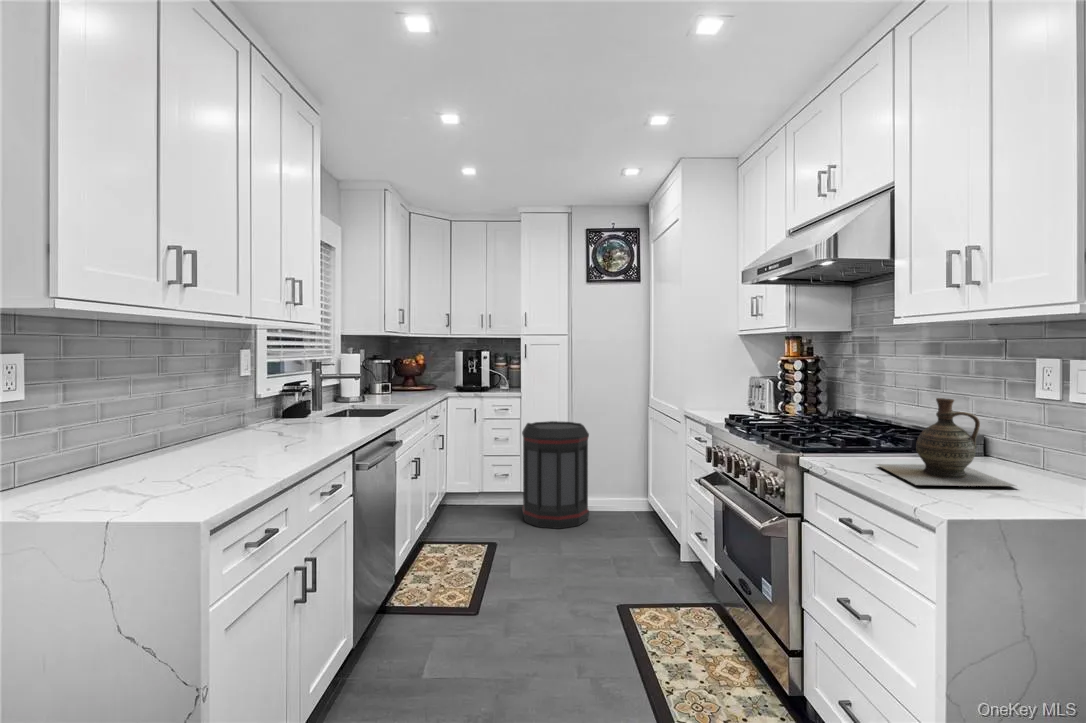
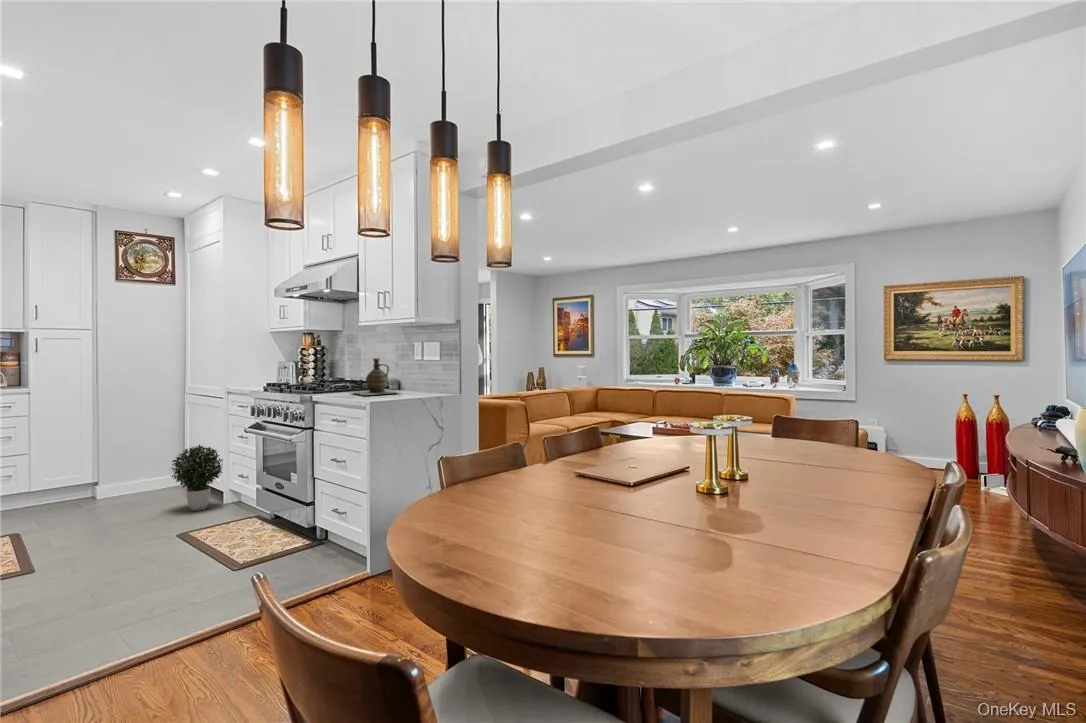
trash can: present [522,421,589,529] -> none [39,412,126,513]
potted plant: none [619,480,678,565] -> present [171,445,223,511]

